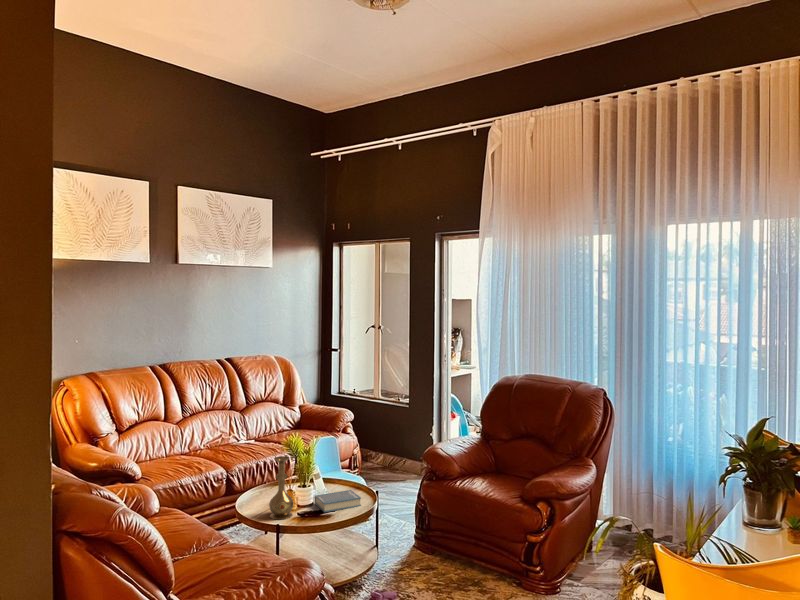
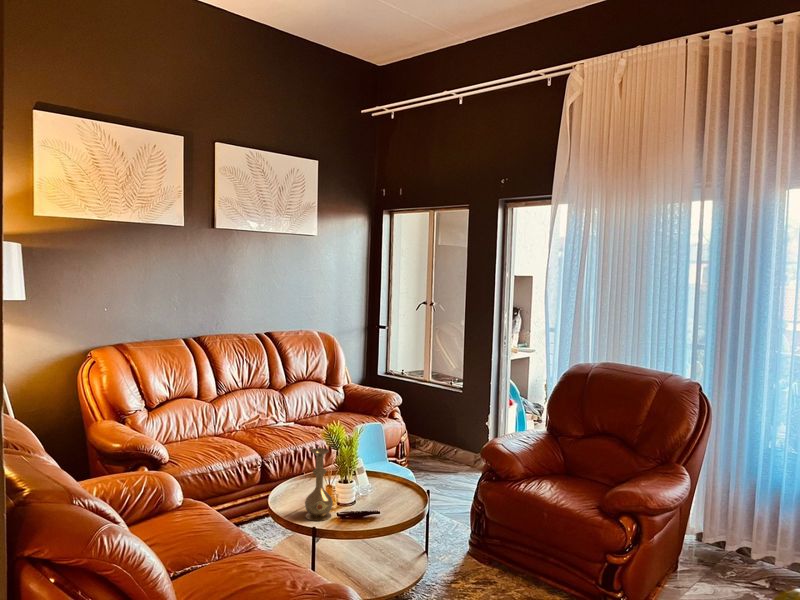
hardback book: present [315,490,361,512] -> none [357,489,411,515]

